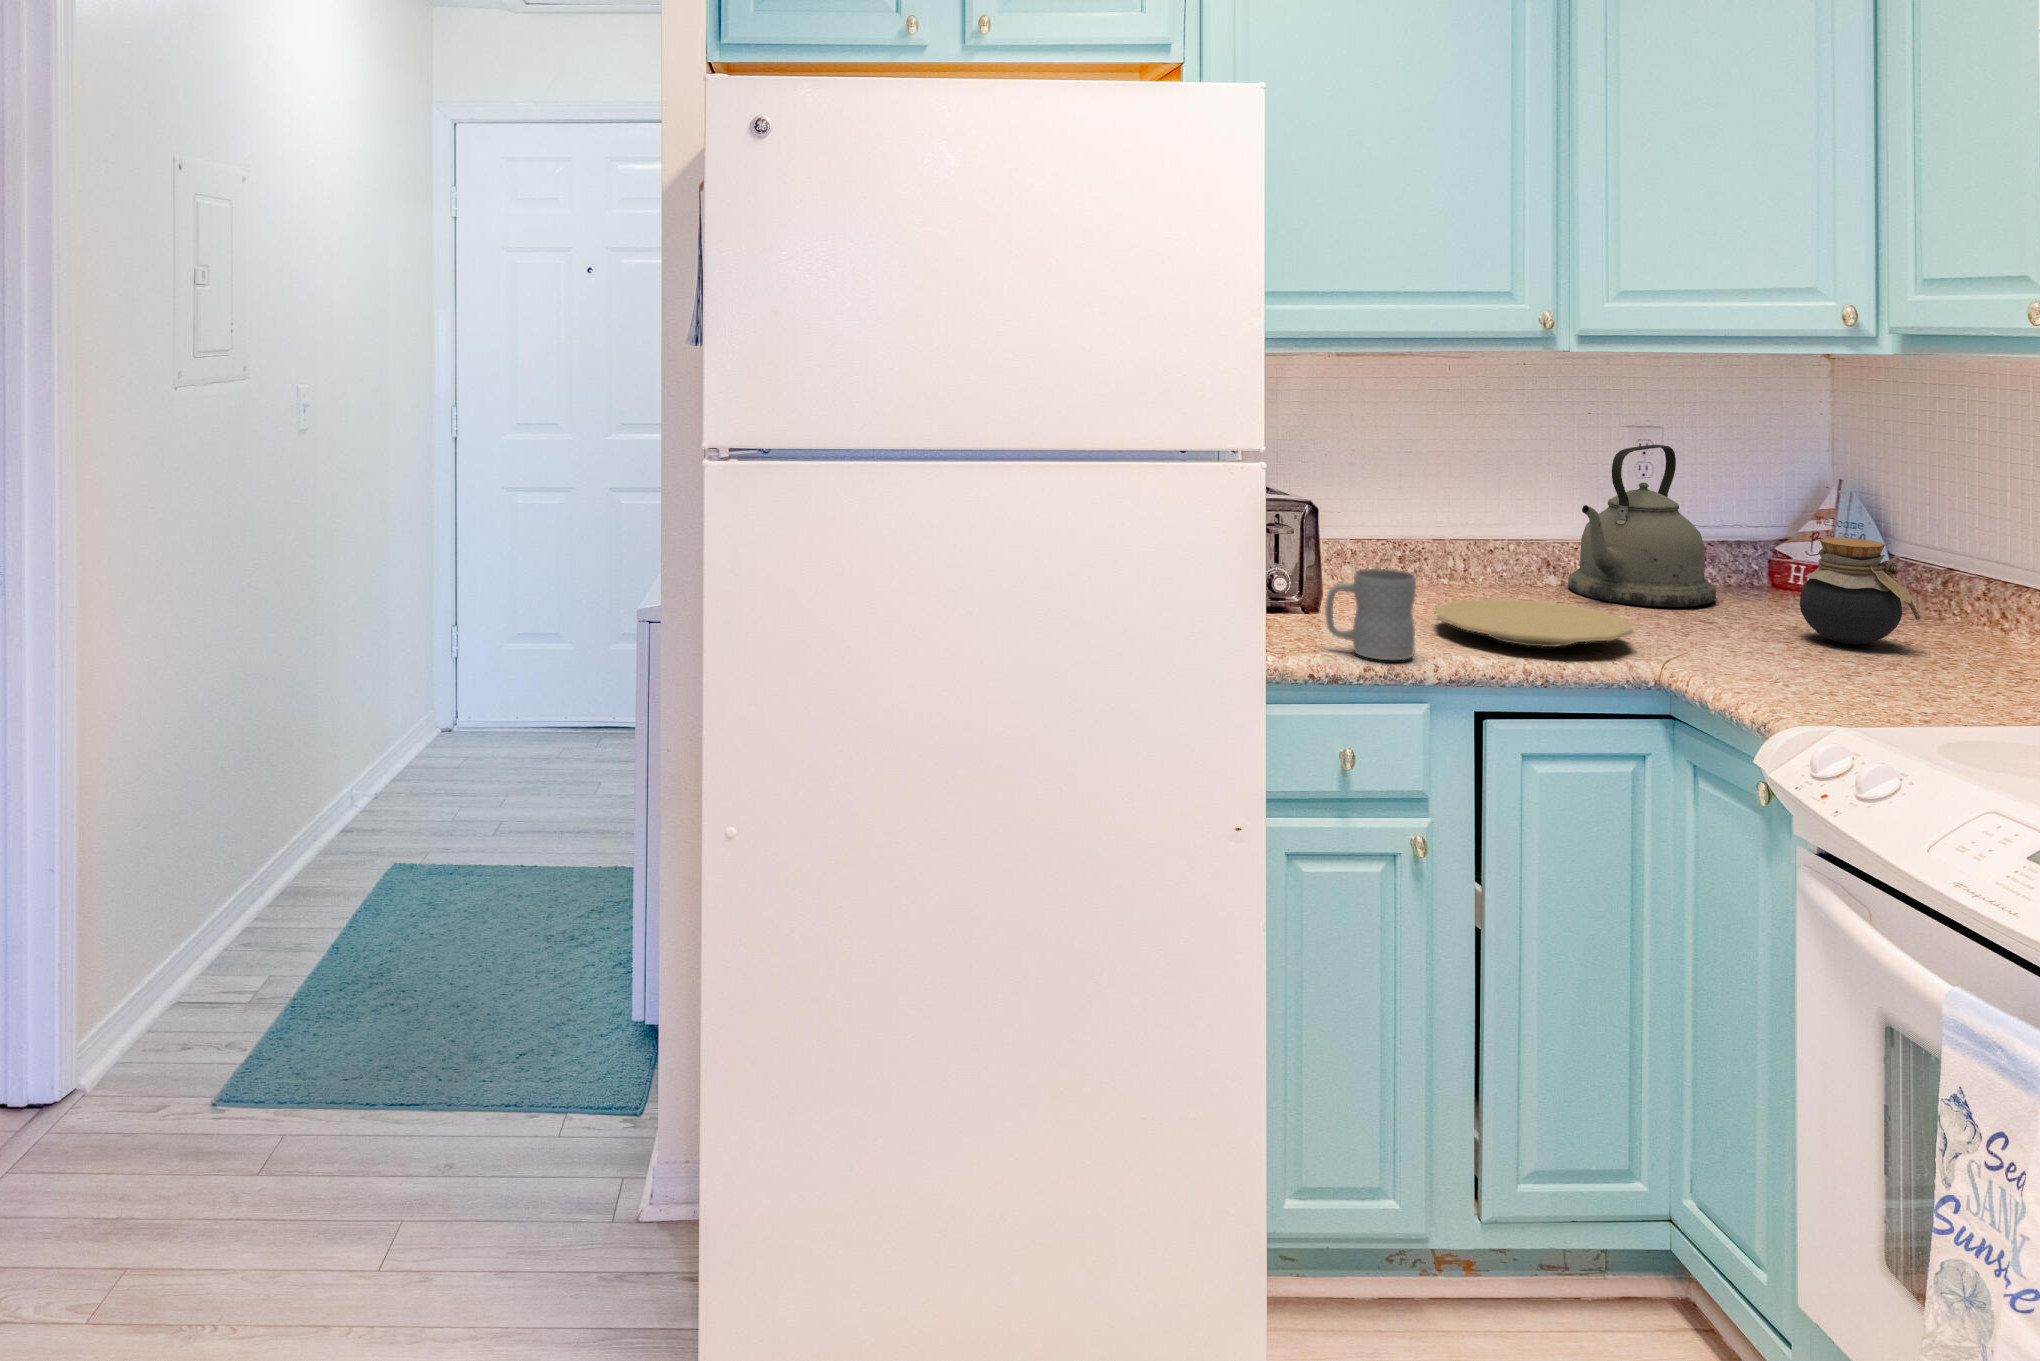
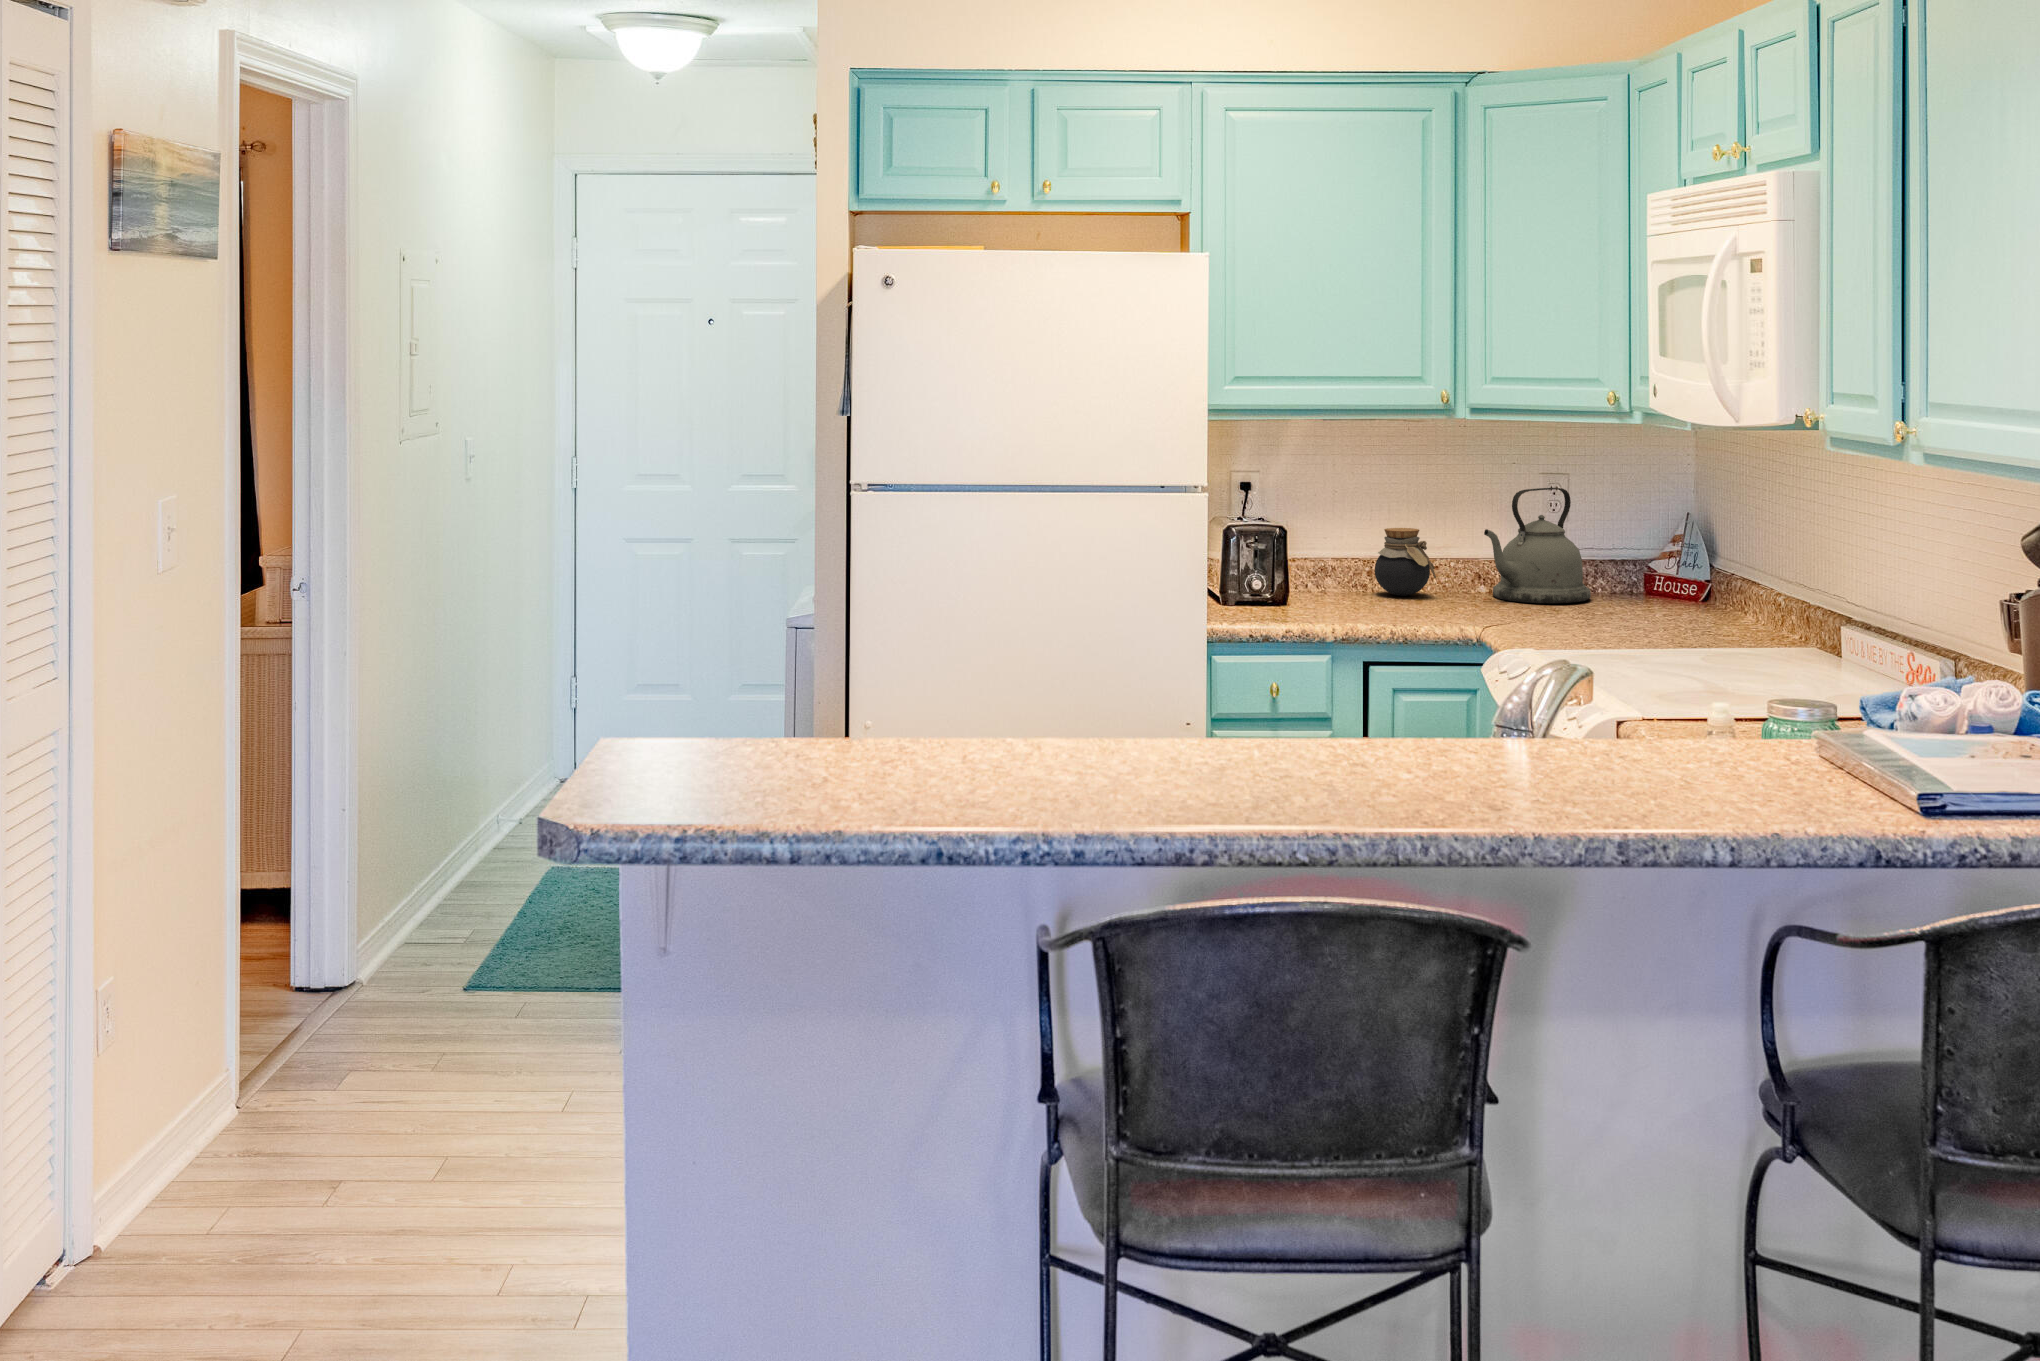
jar: present [1800,538,1920,644] -> present [1375,528,1436,596]
mug: present [1325,569,1416,660] -> none [1266,565,1321,625]
plate: present [1435,599,1634,647] -> none [1355,594,1483,620]

